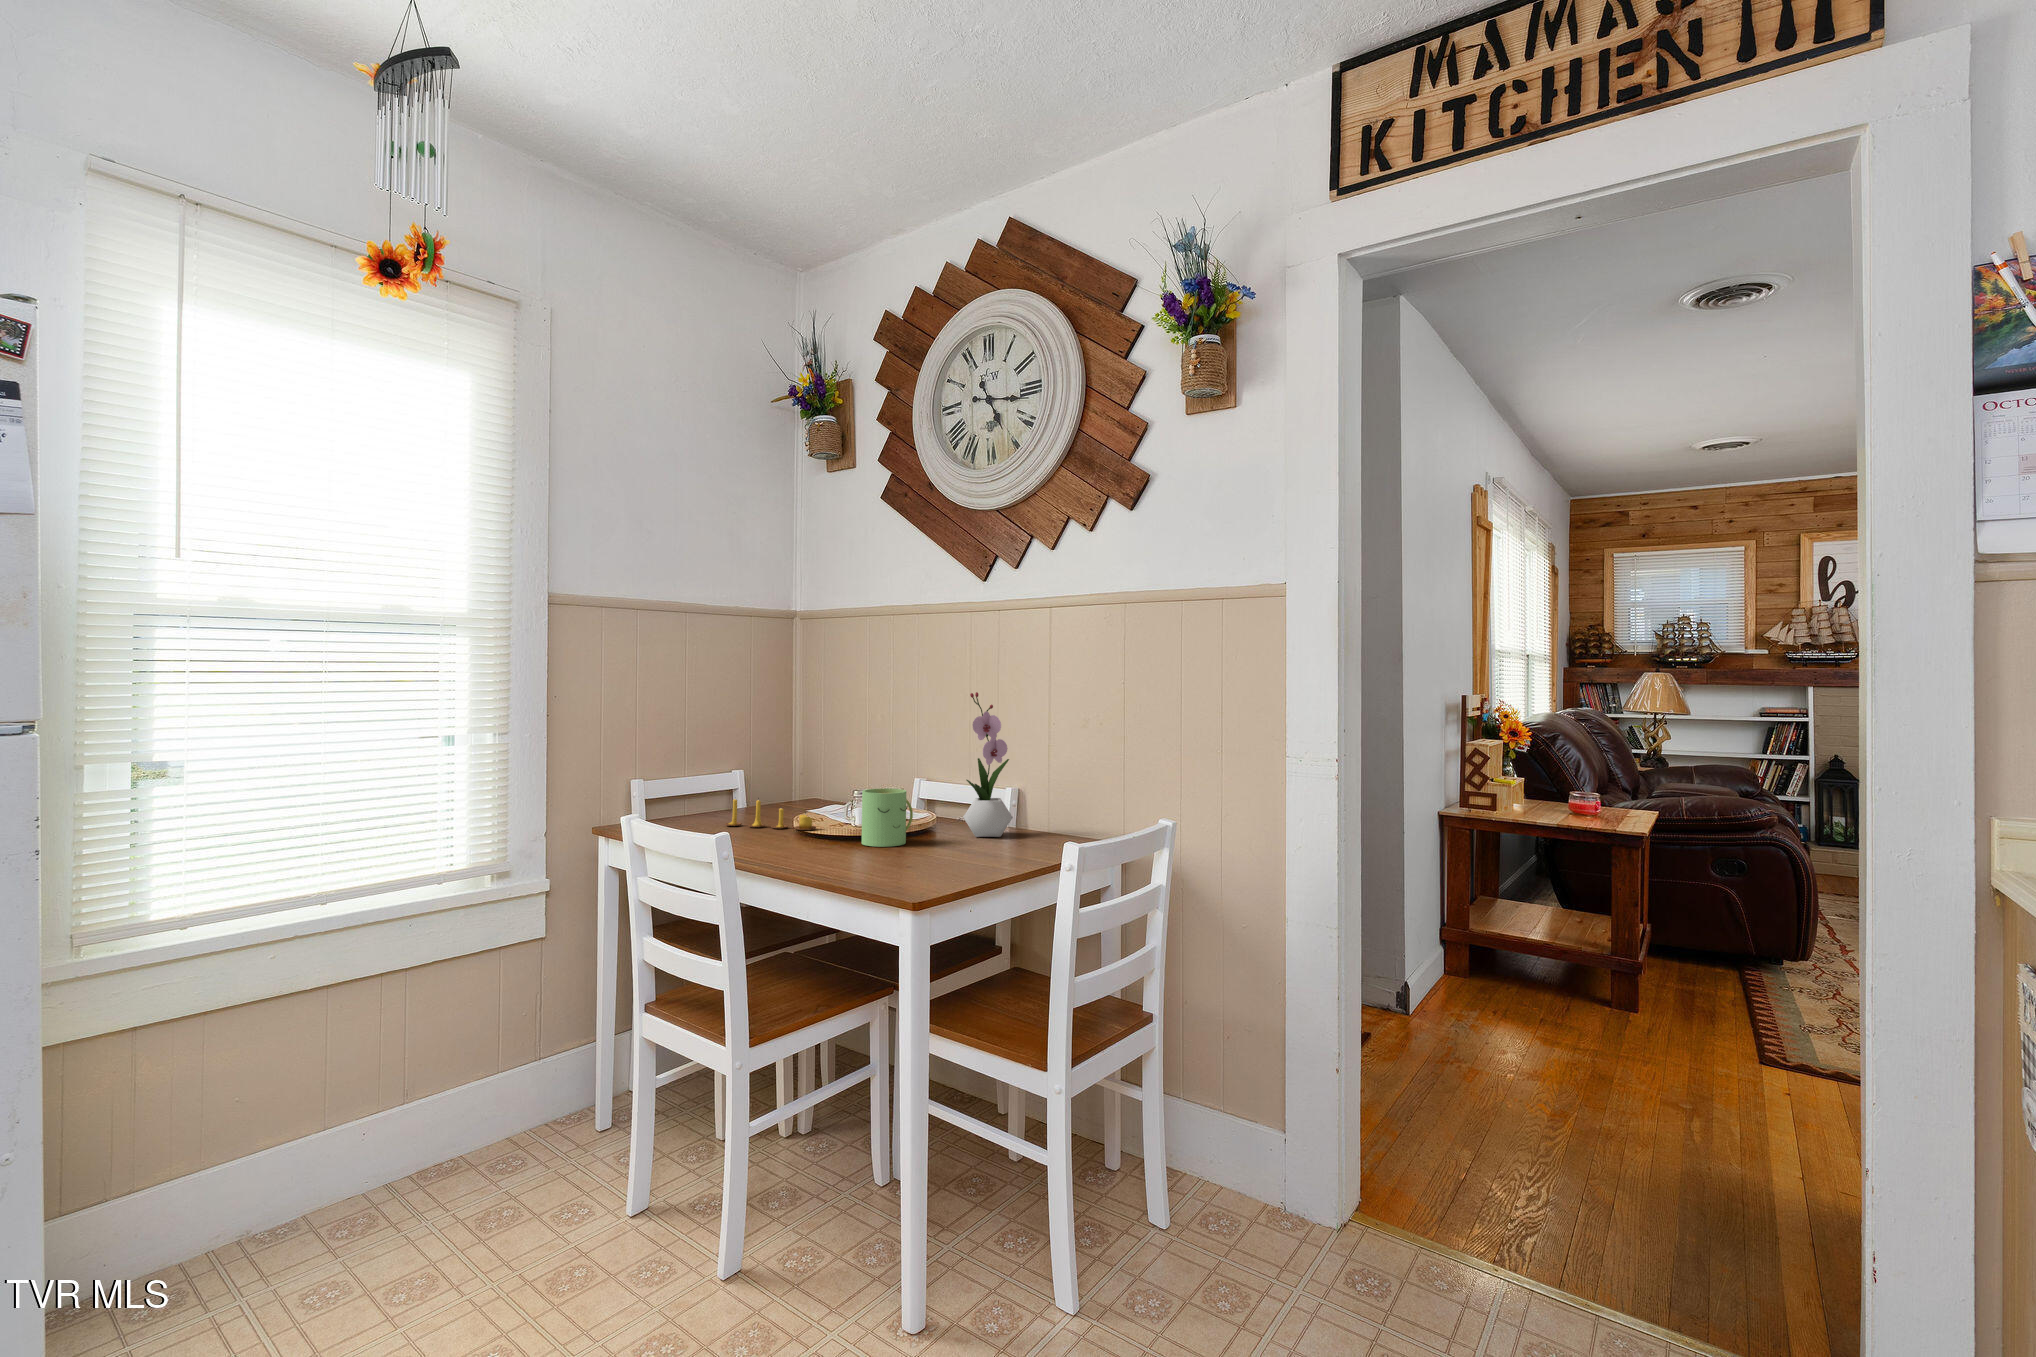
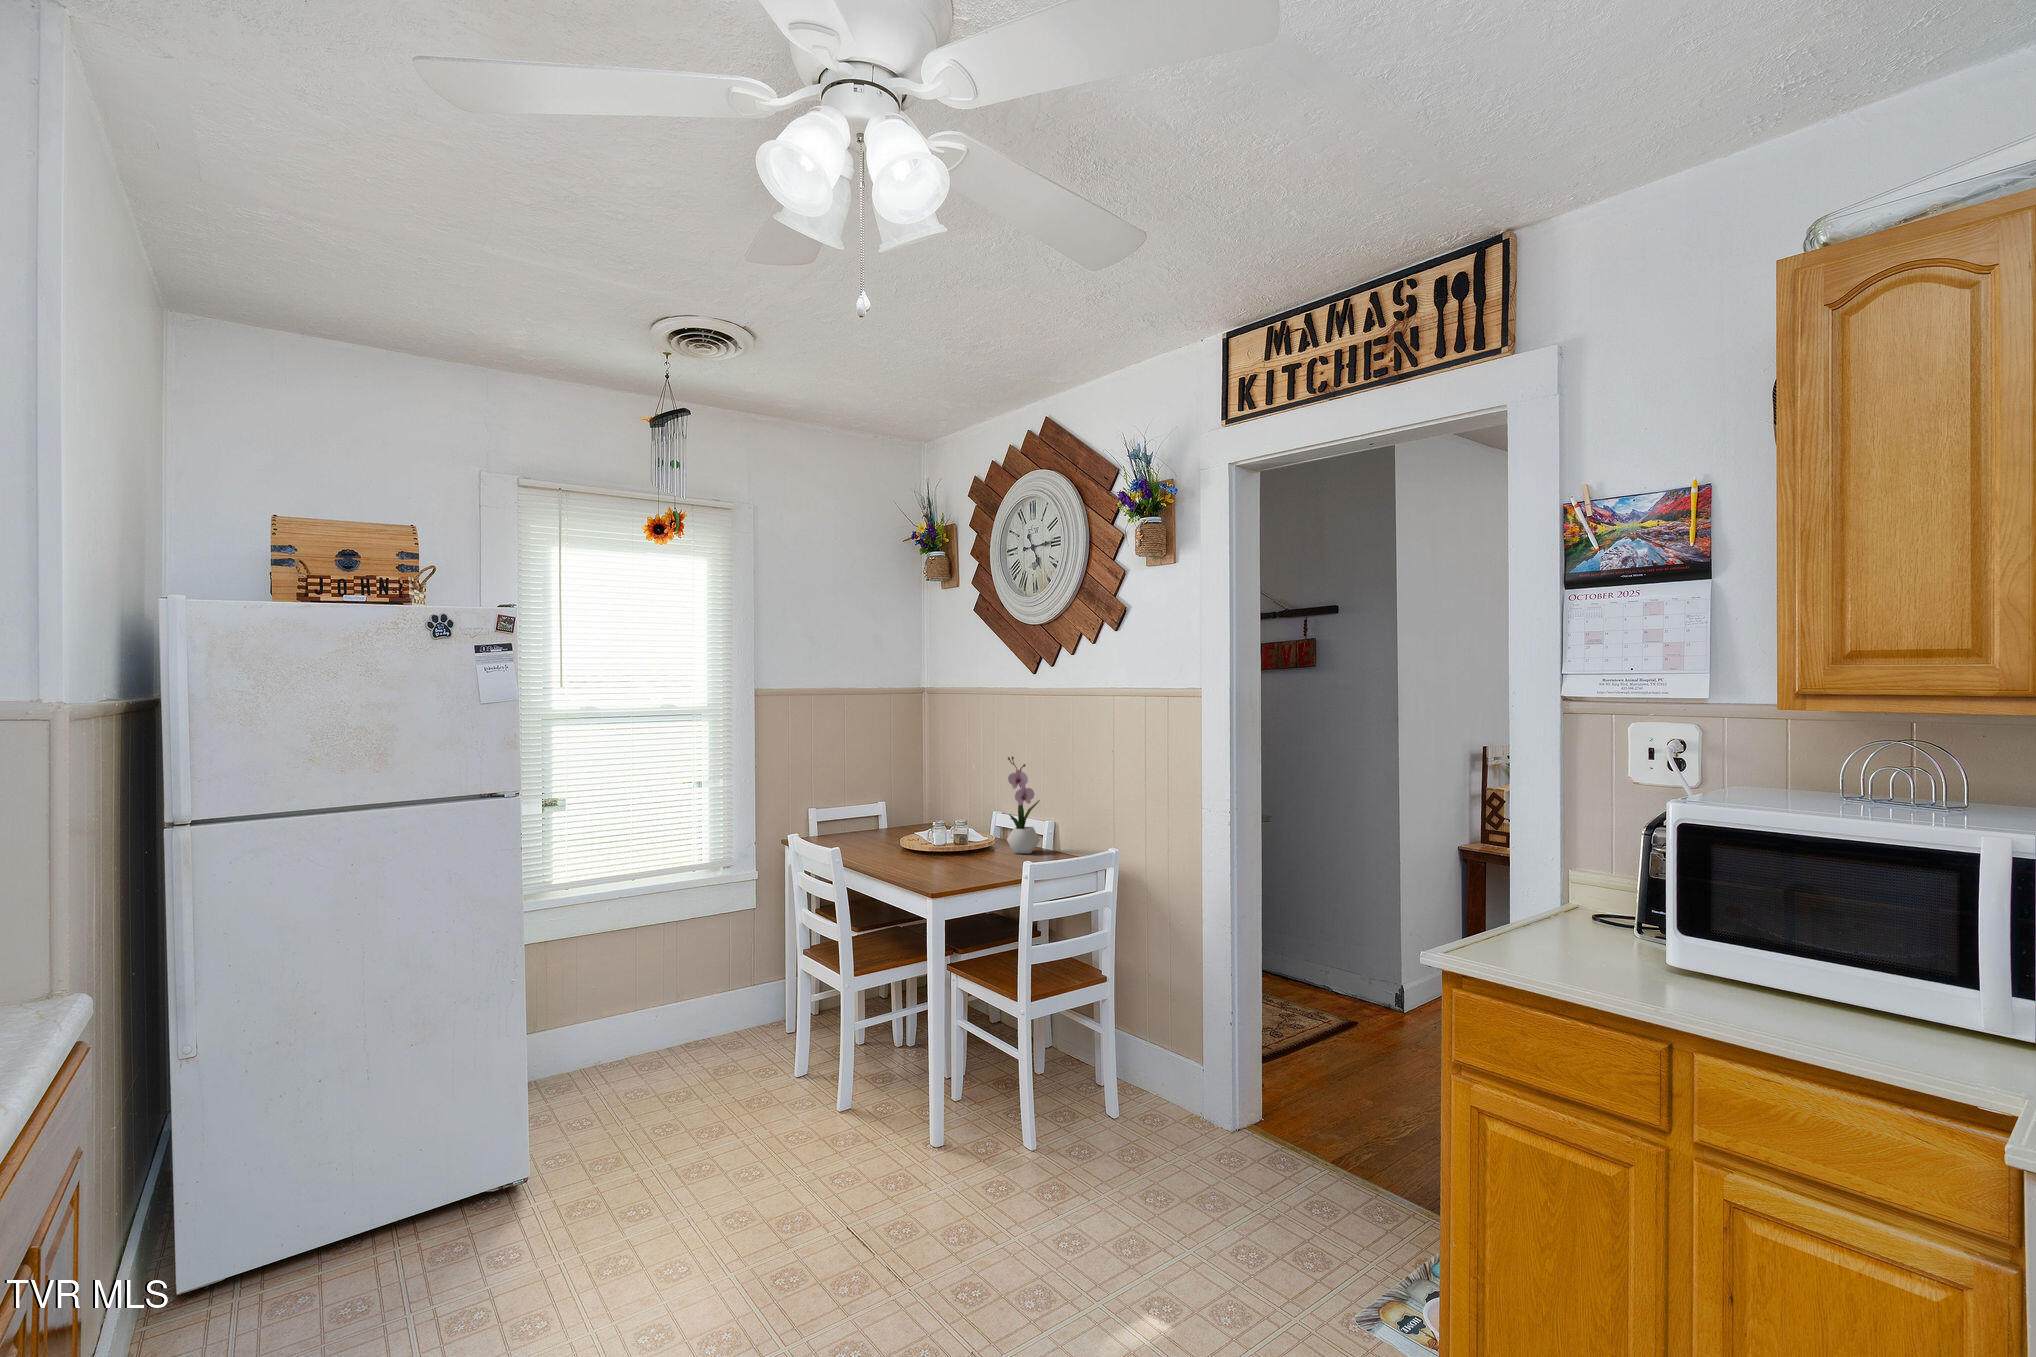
mug: present [862,789,913,847] -> none [935,820,970,859]
candle: present [725,798,816,830] -> none [862,821,917,845]

